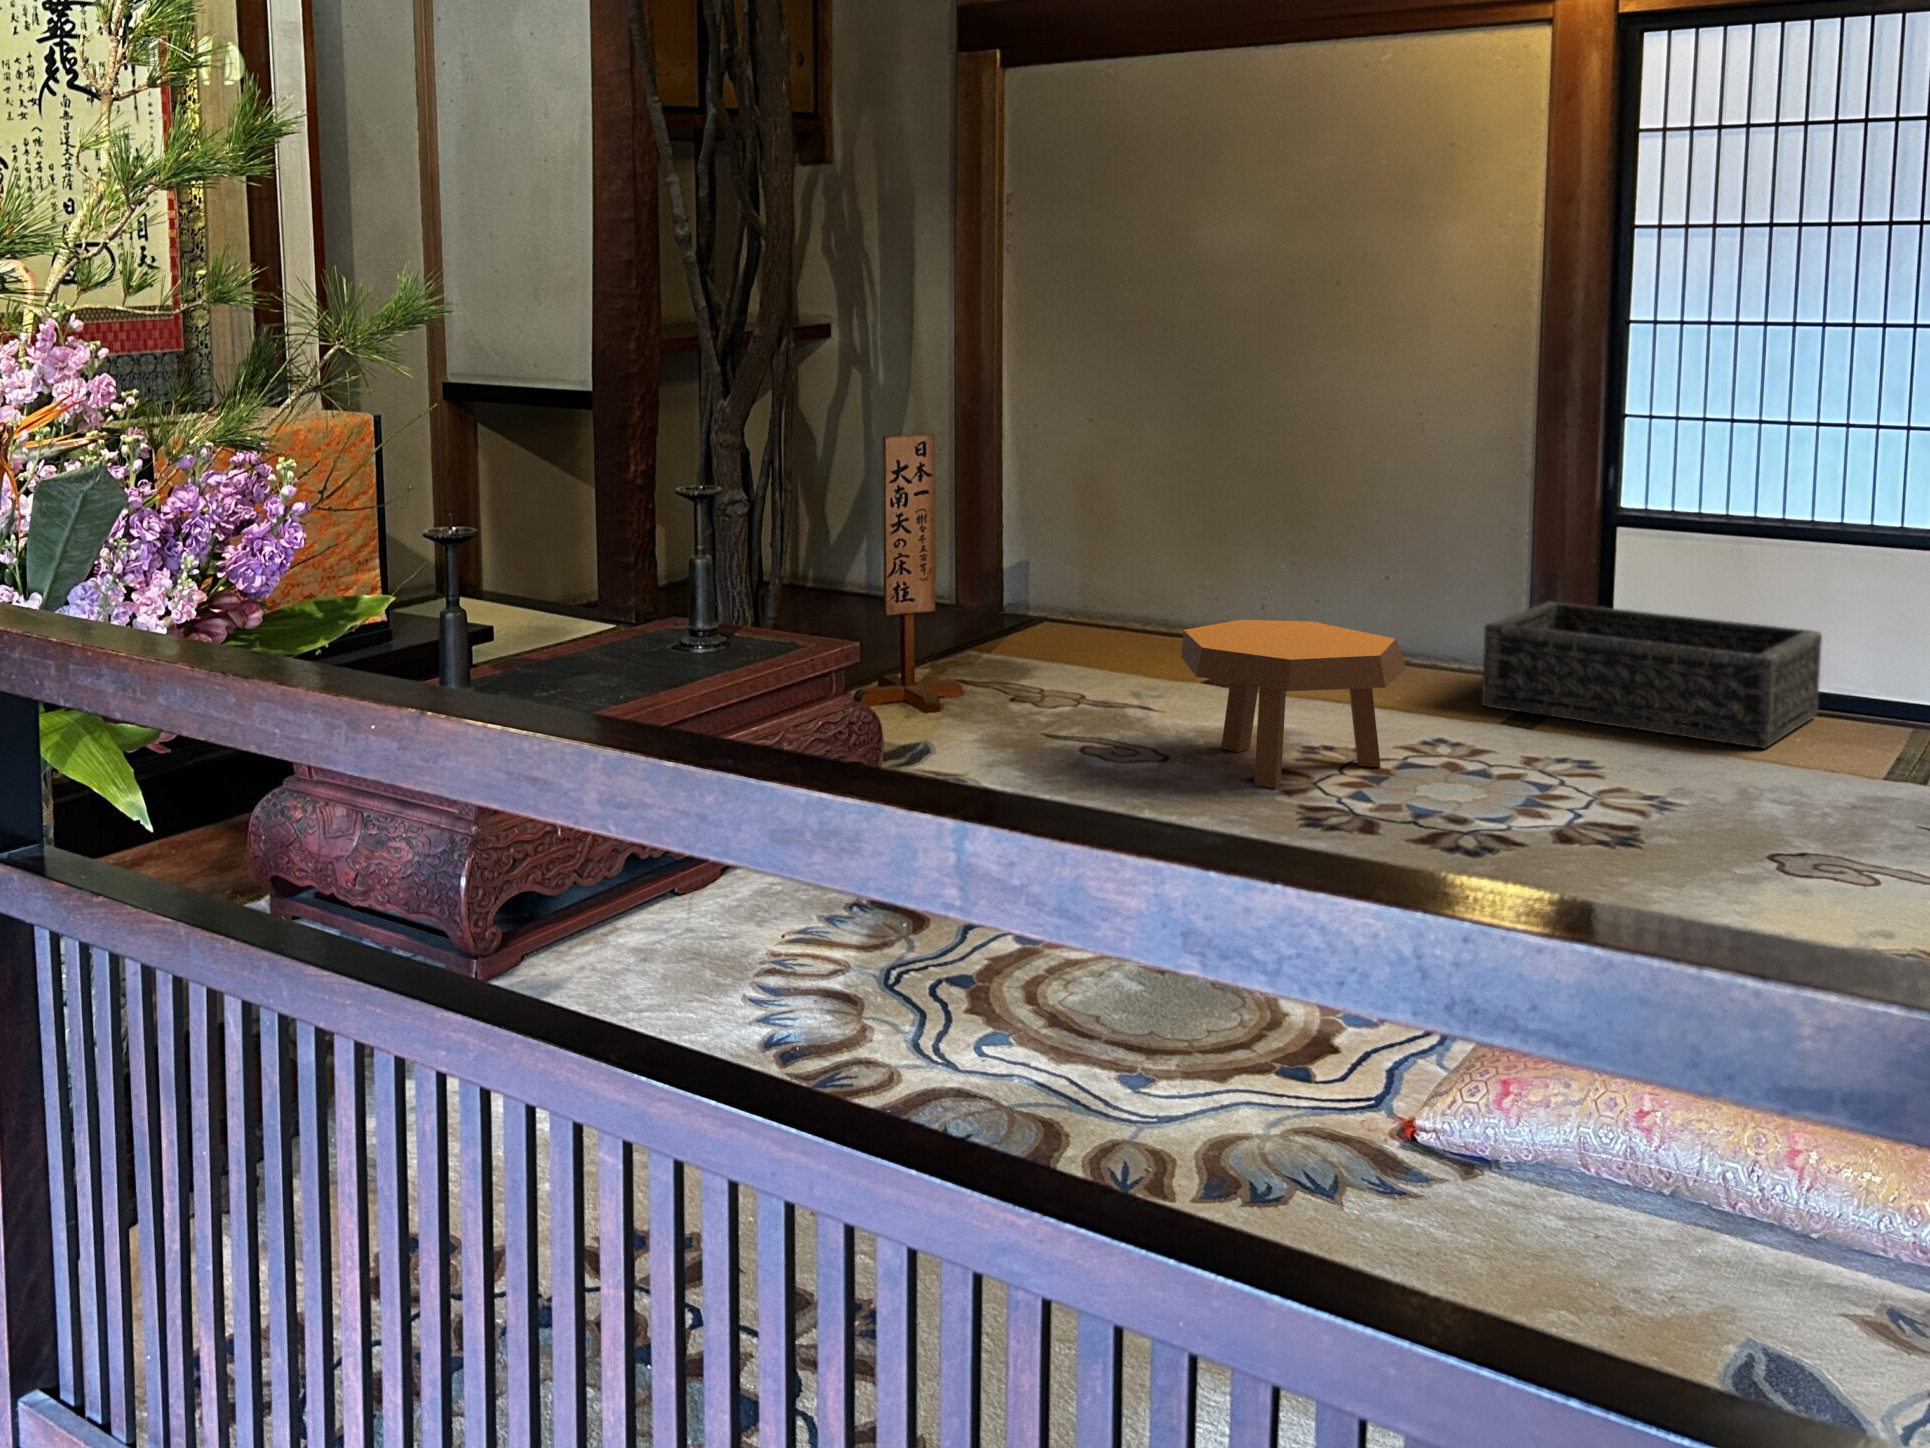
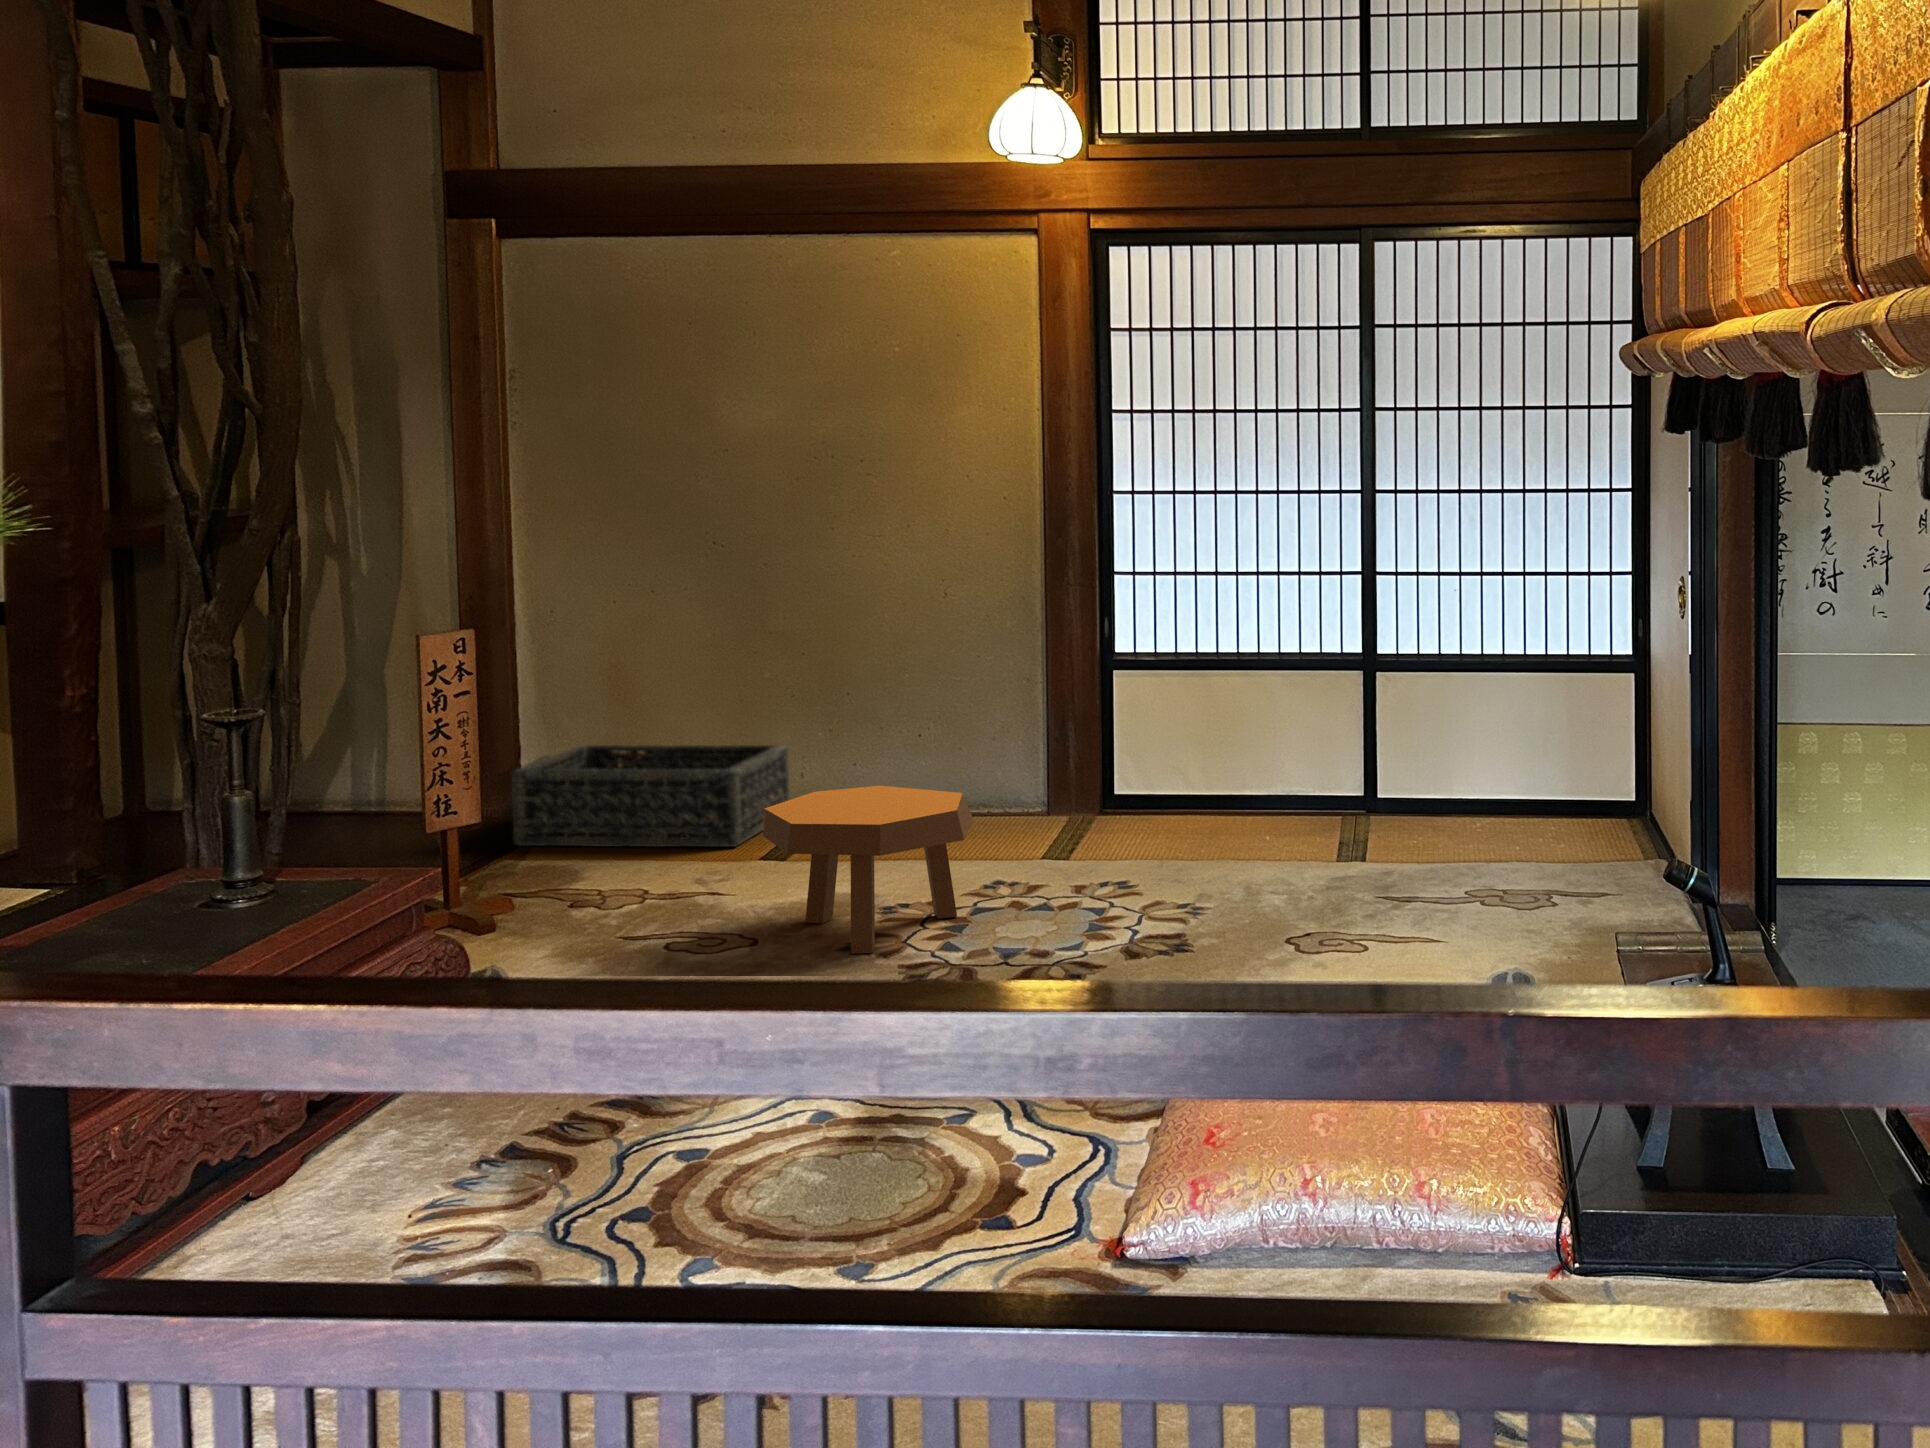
basket: present [1482,602,1822,748] -> present [512,745,789,847]

